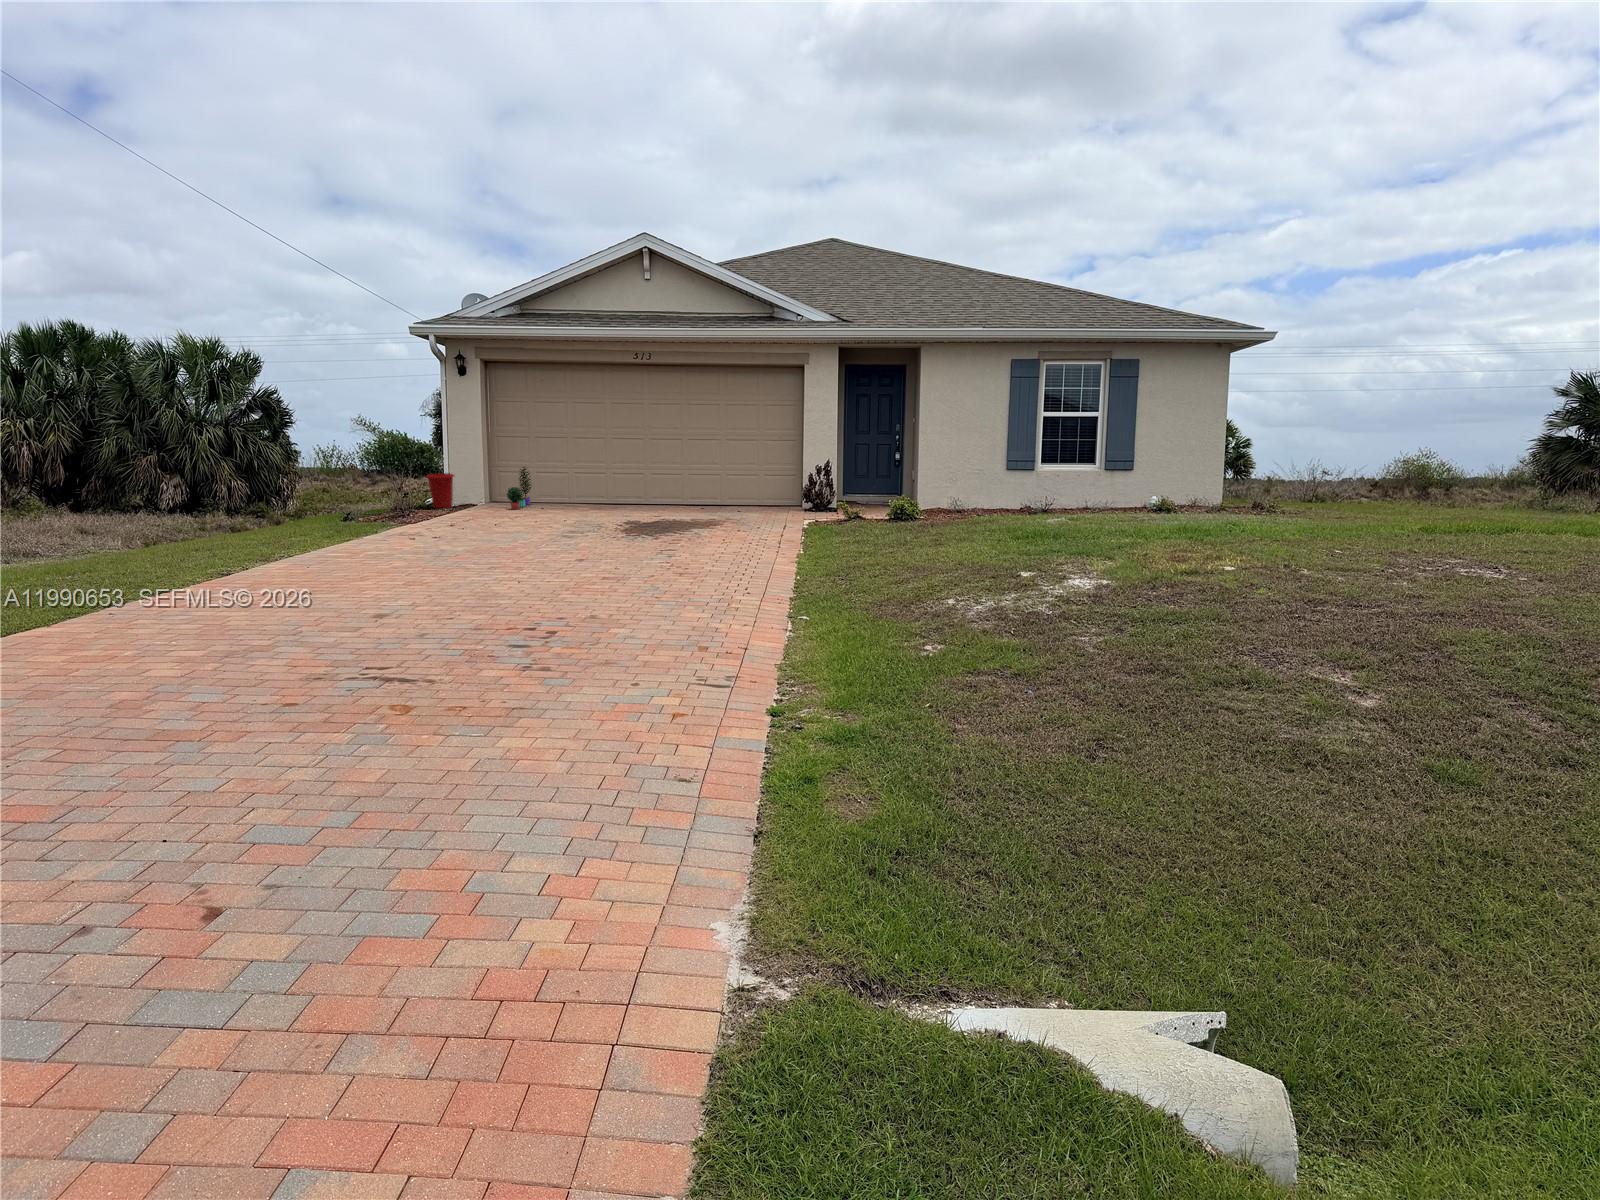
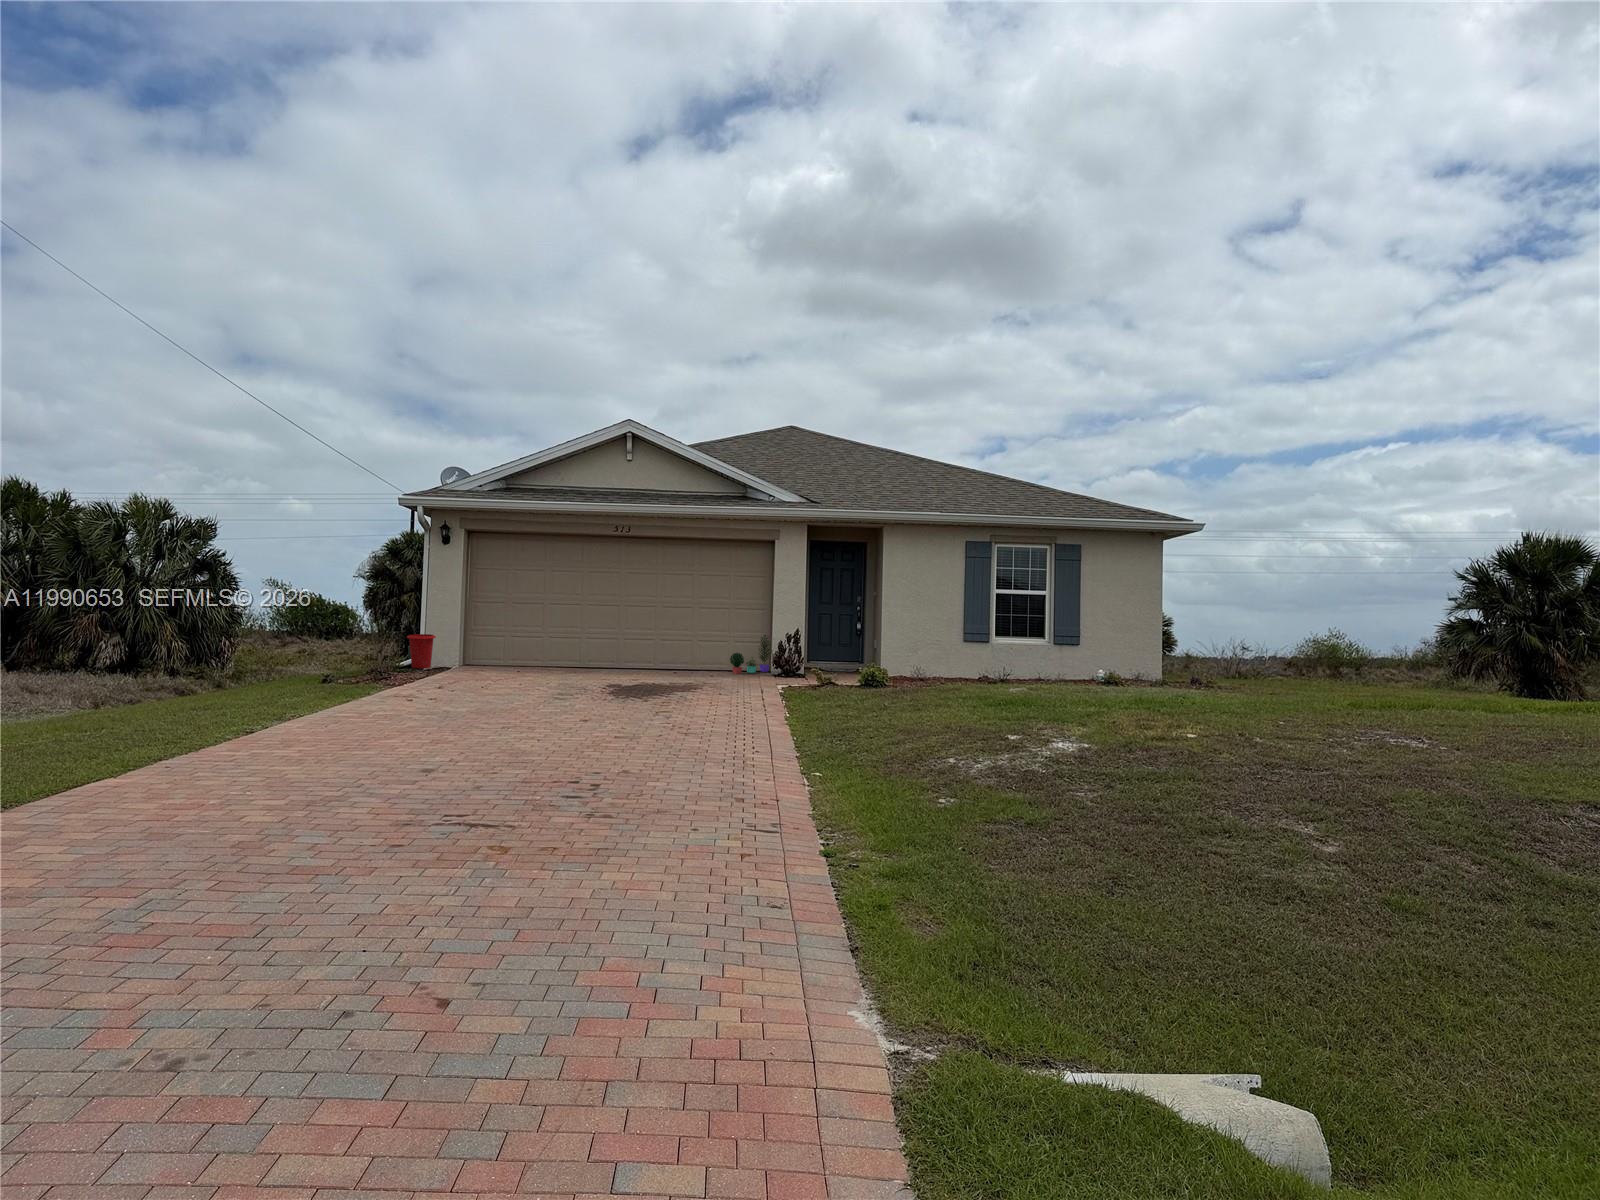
potted plant: present [506,467,531,509] -> present [730,635,771,674]

